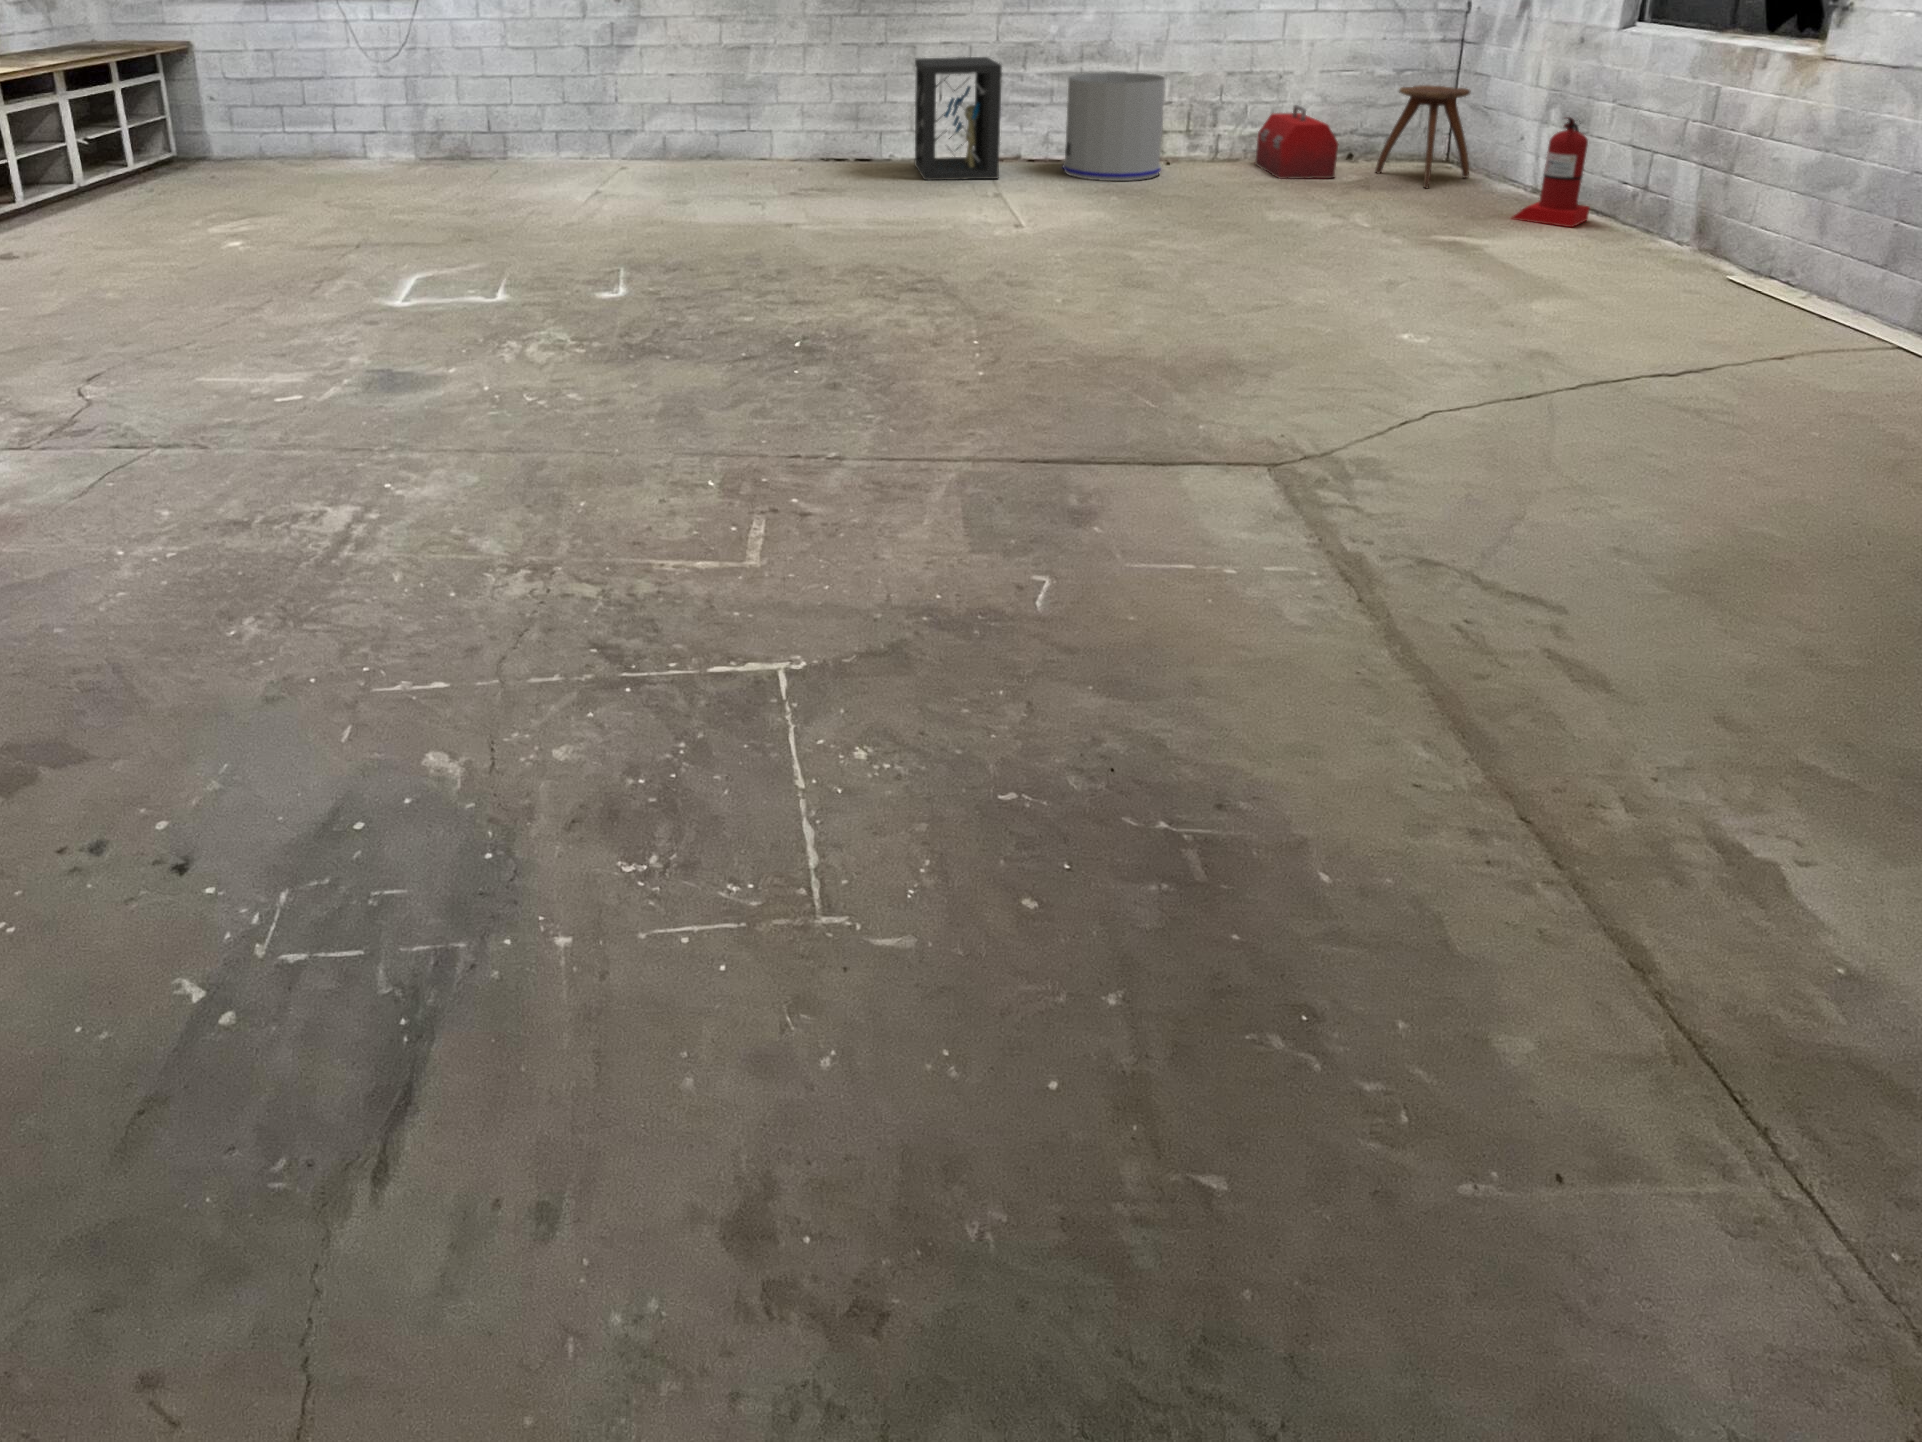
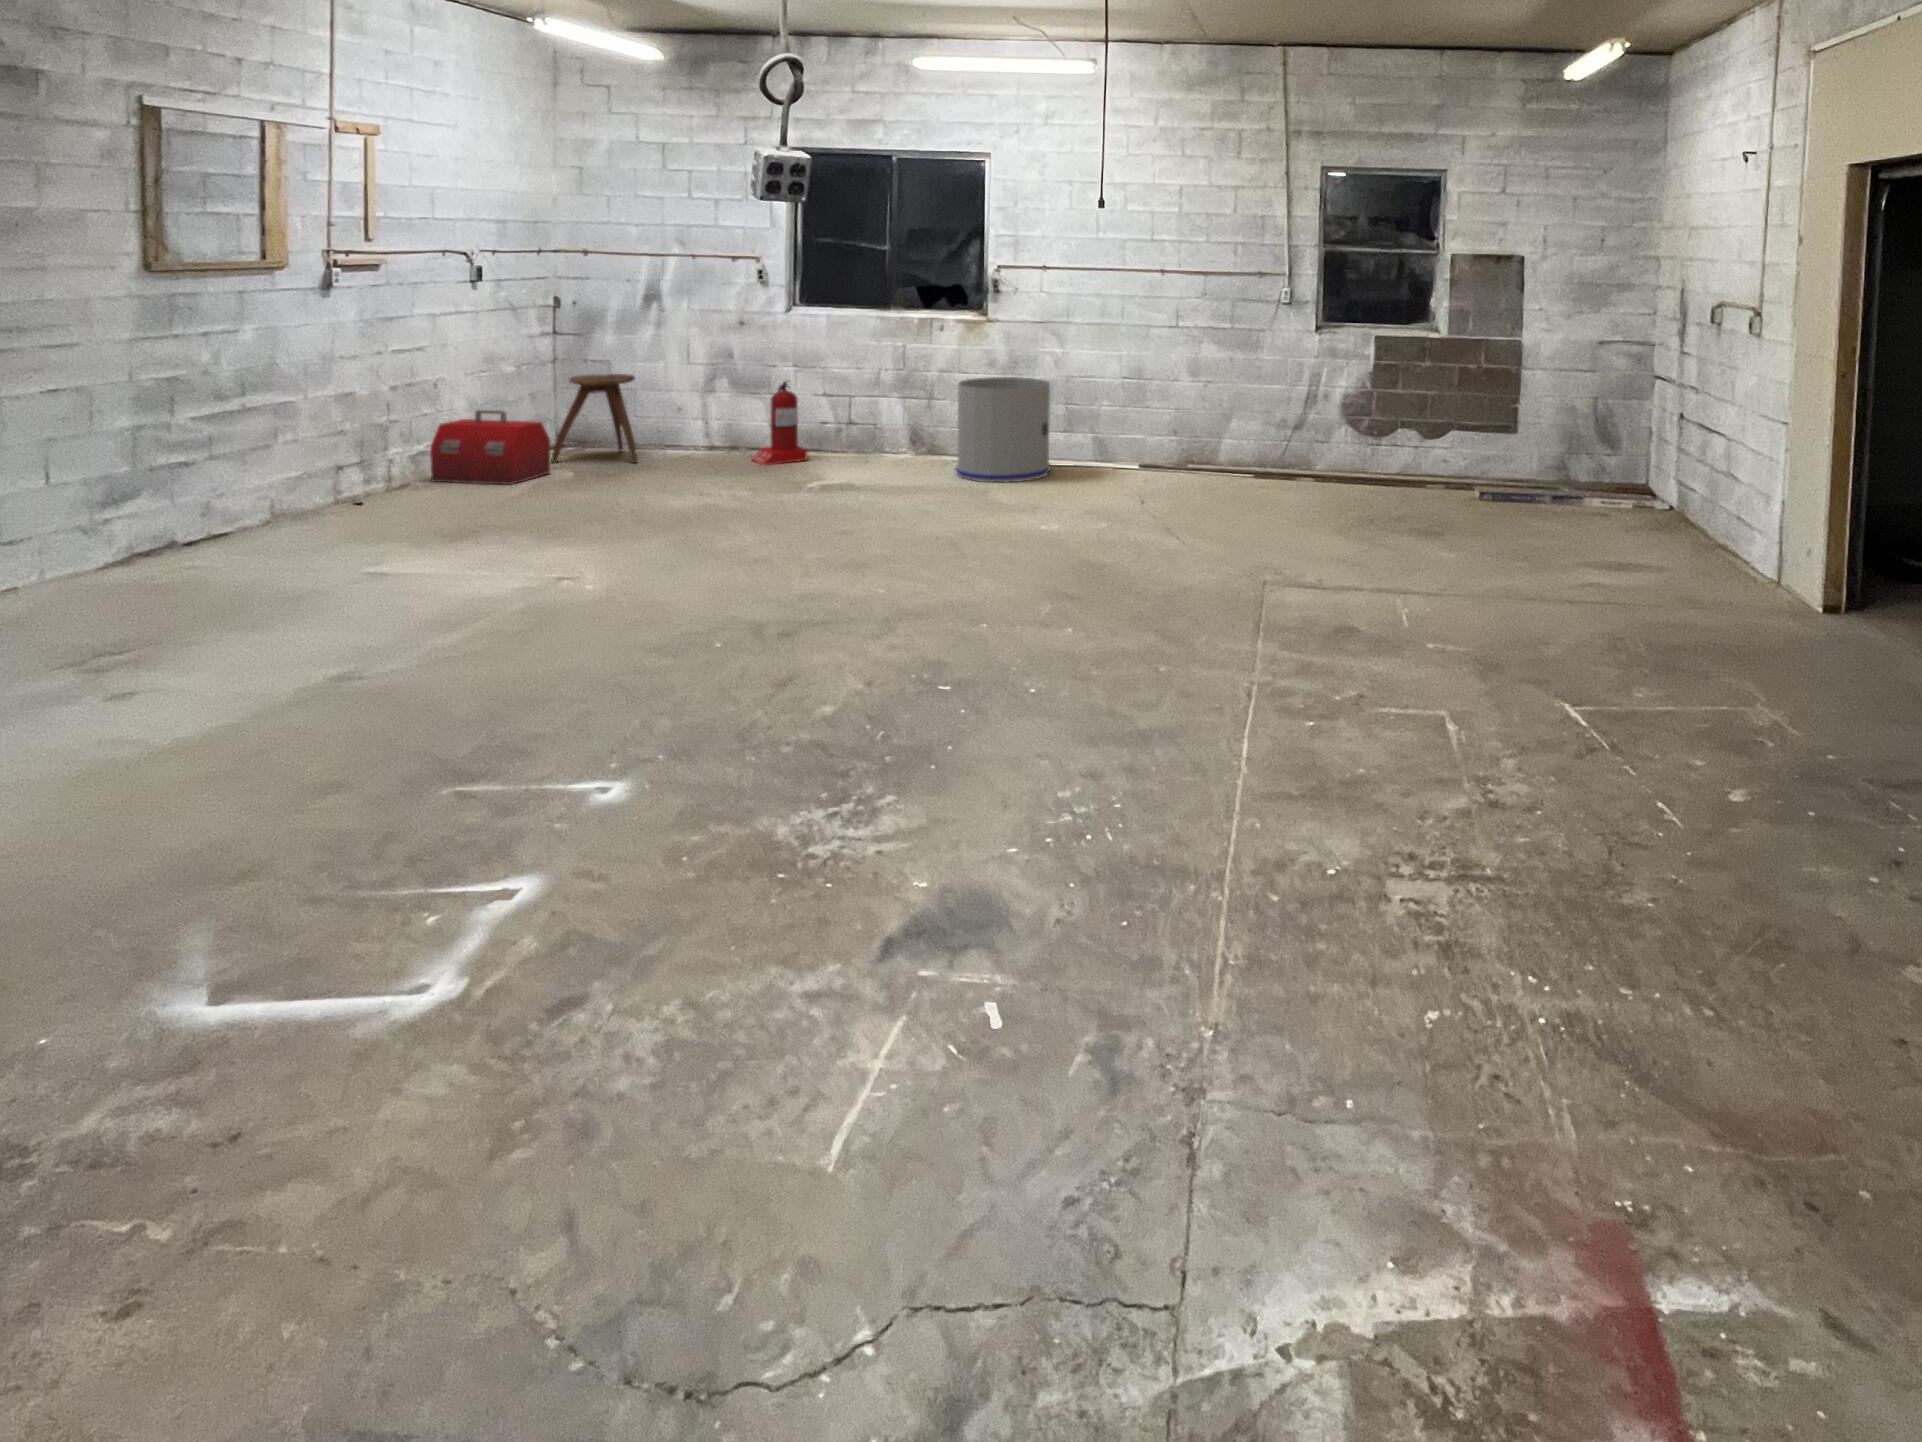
storage cabinet: present [914,57,1002,180] -> none [7,401,254,595]
trash can: present [1062,72,1165,181] -> present [955,377,1051,482]

